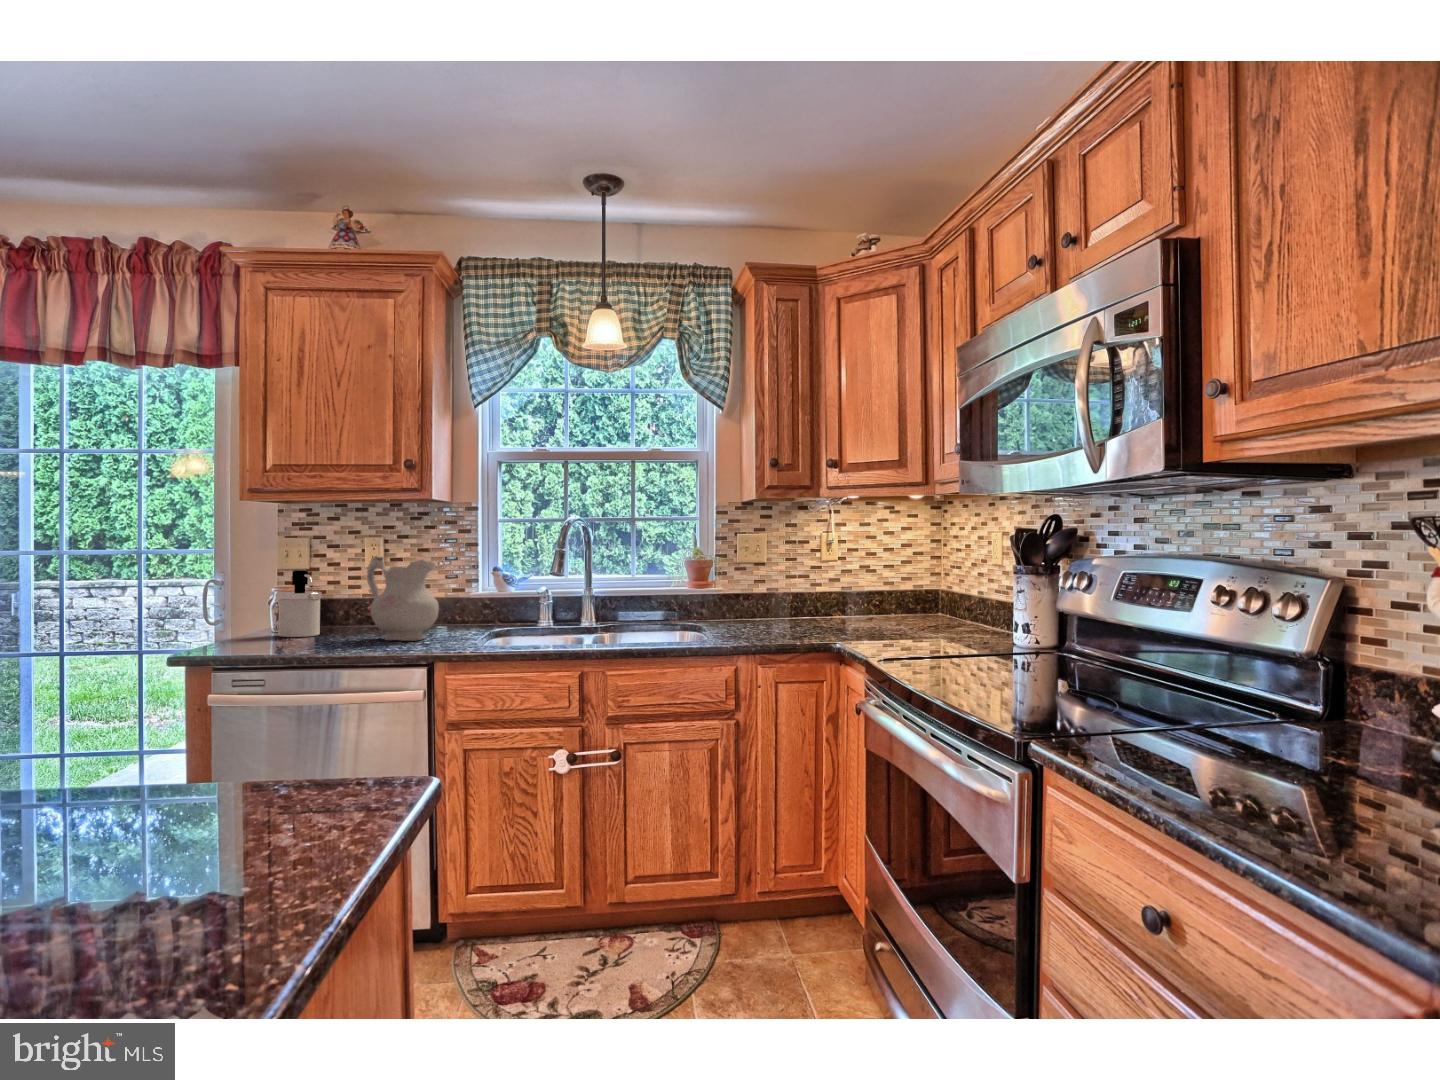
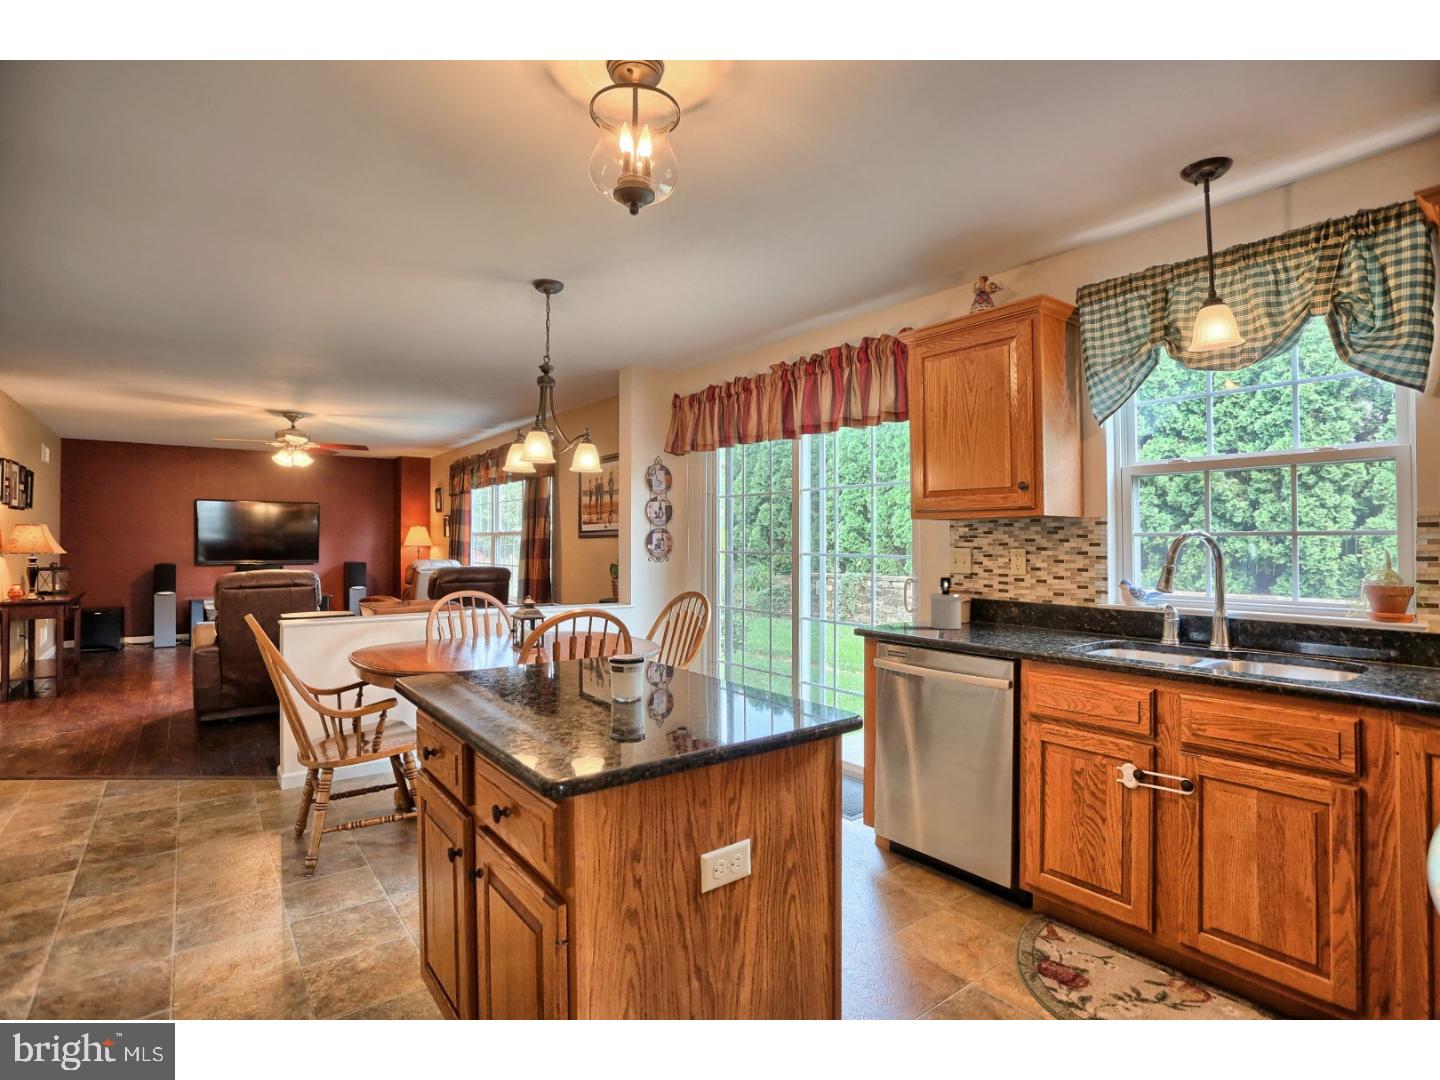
ceramic pitcher: present [367,557,439,641] -> none [983,567,1042,641]

